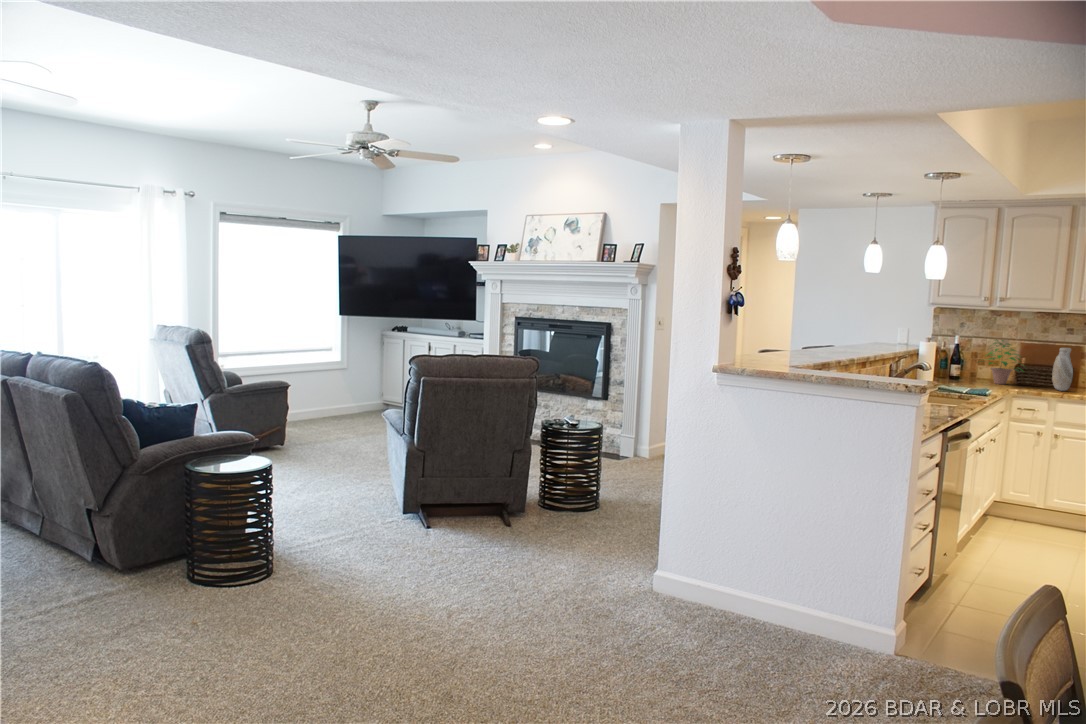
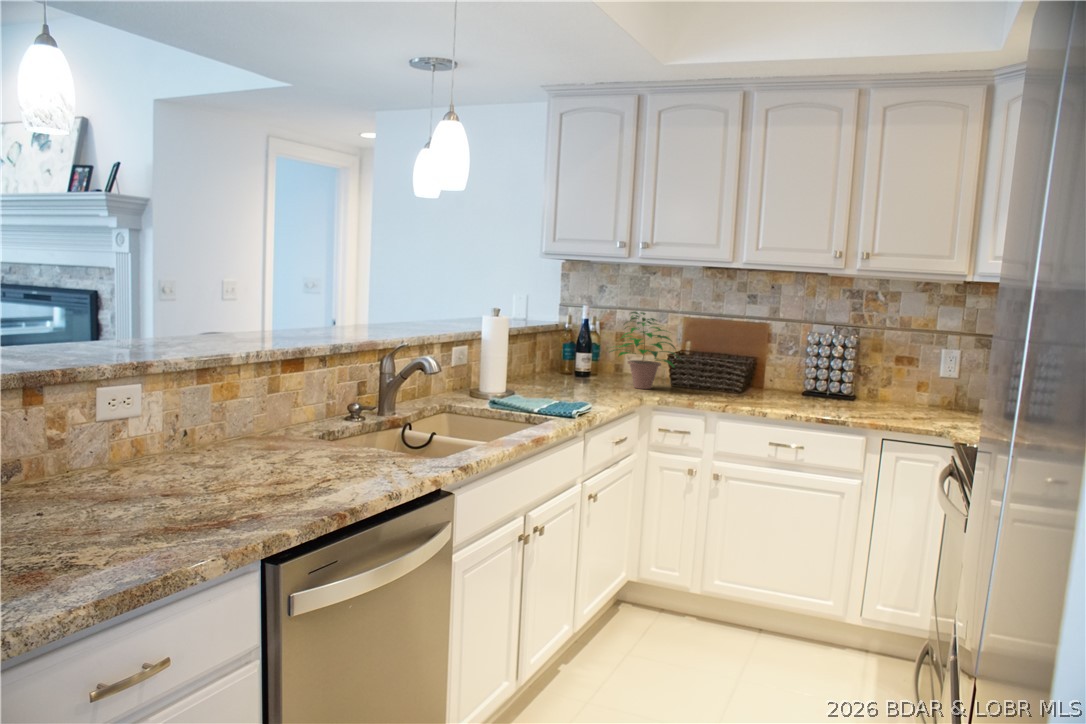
vase: present [1052,348,1073,391] -> none [717,324,748,399]

